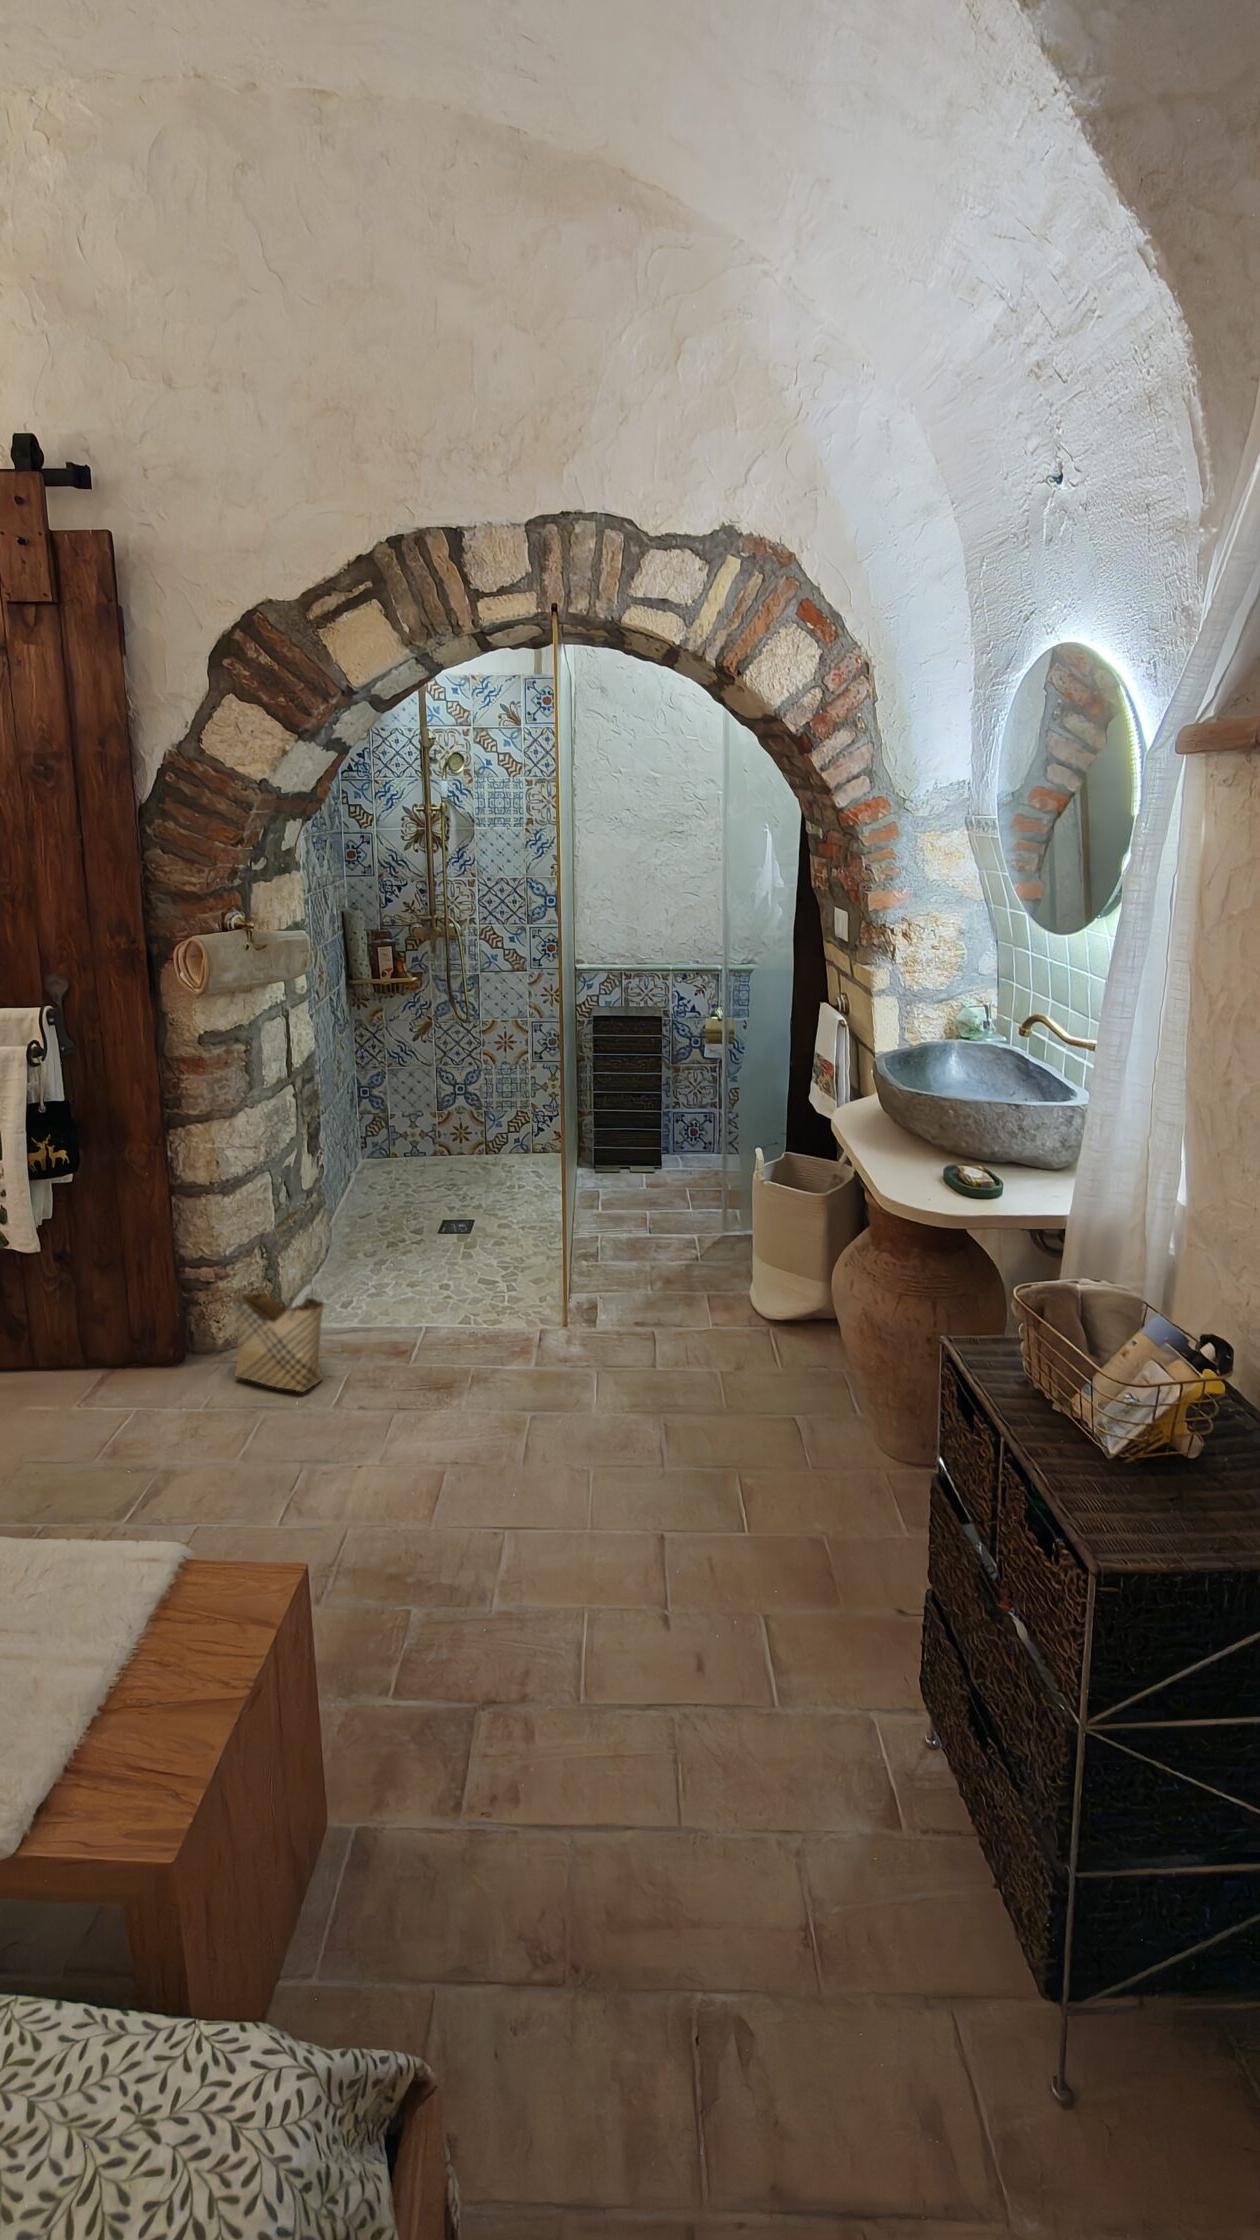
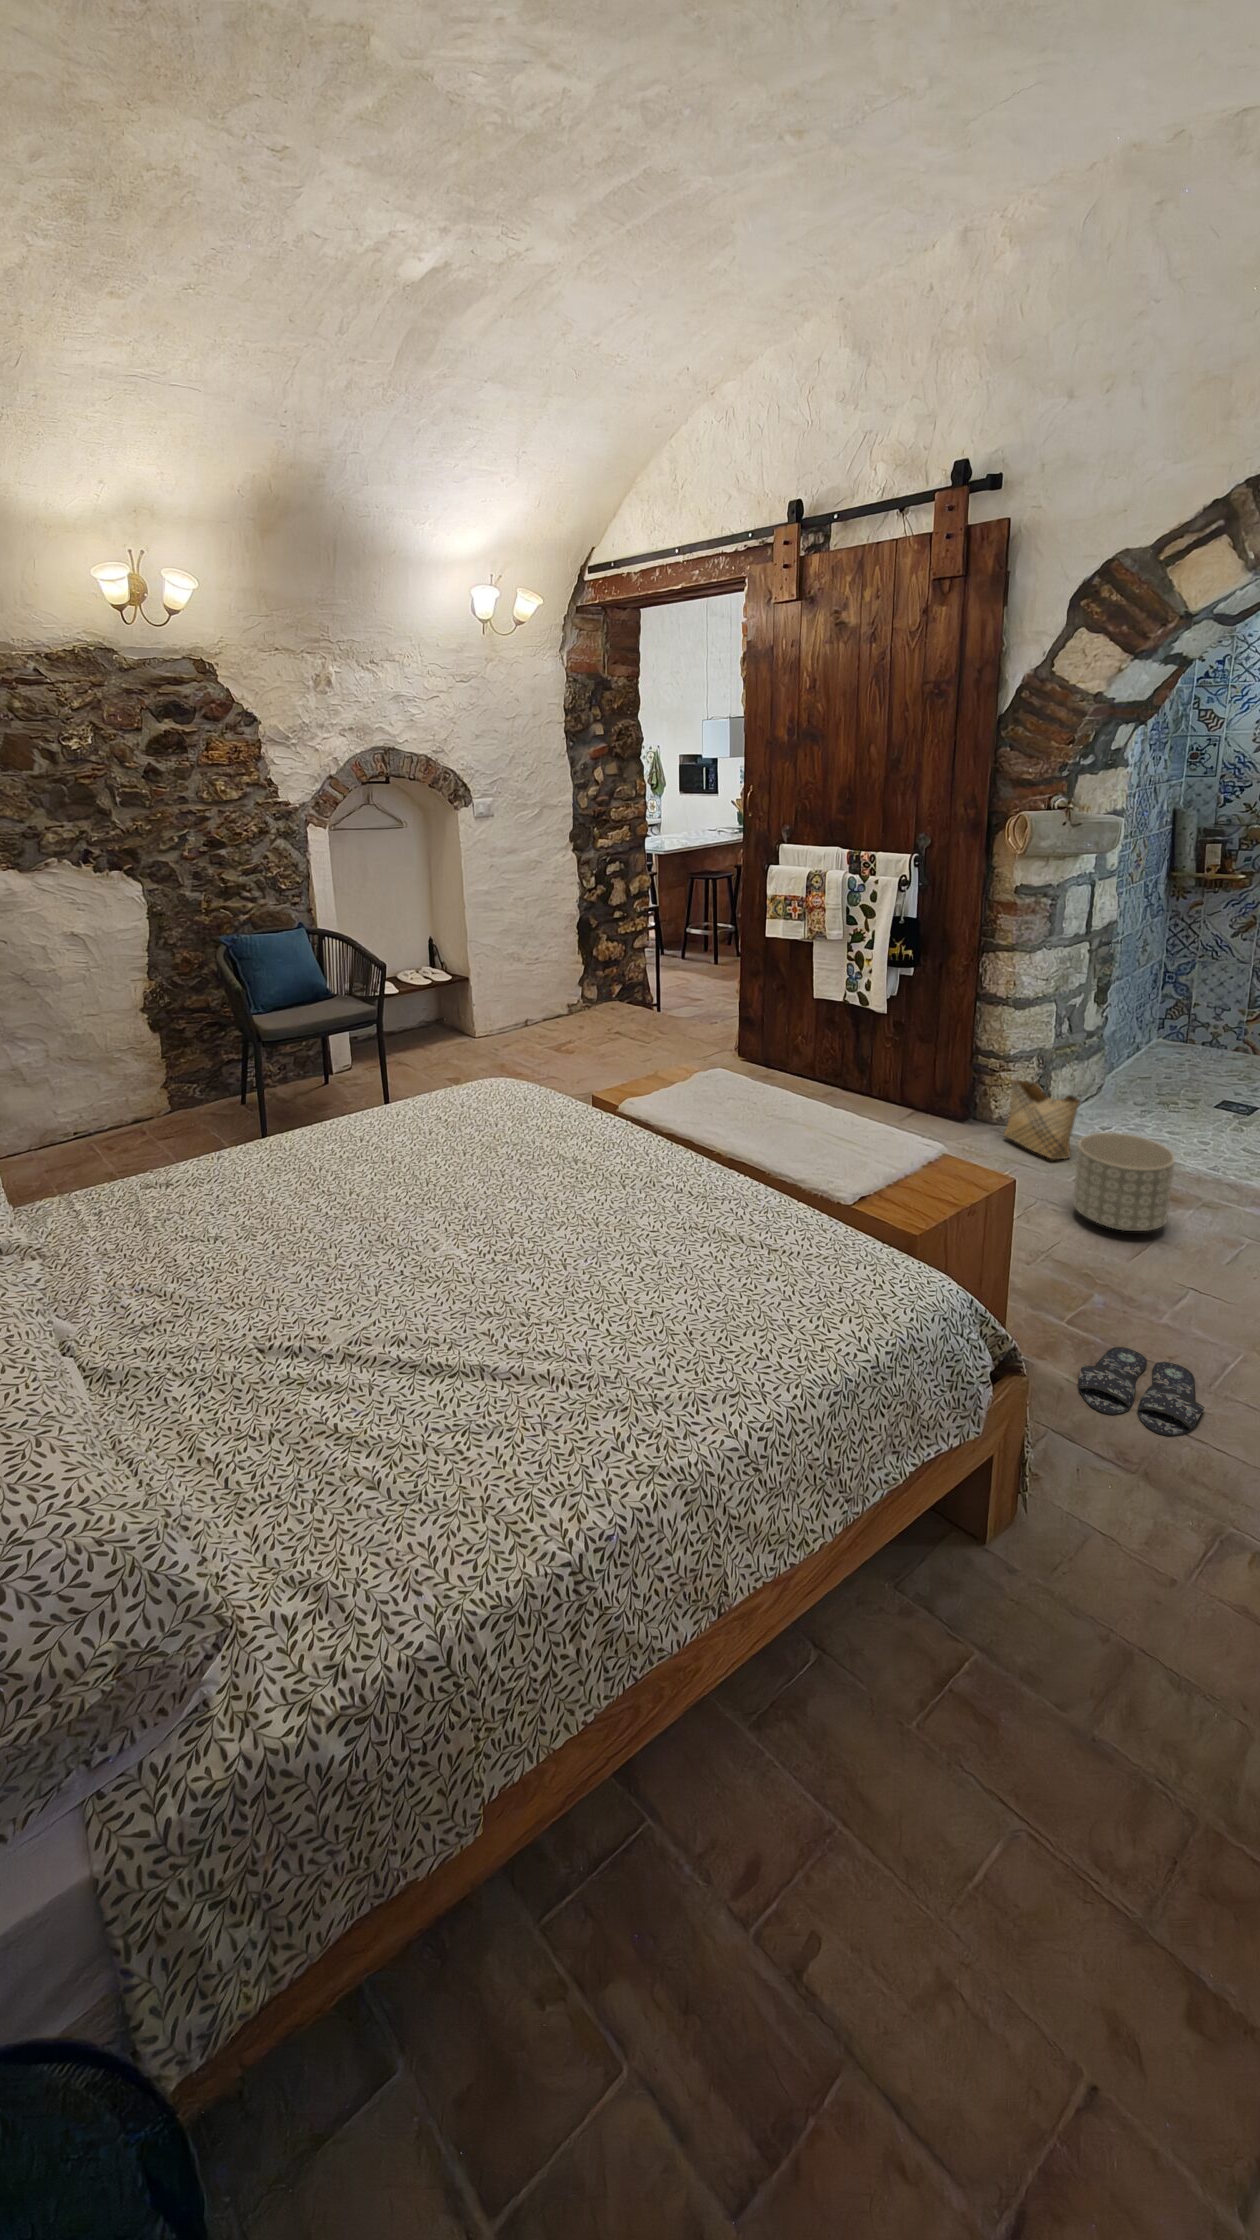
planter: none [342,1339,455,1479] -> present [1073,1132,1175,1231]
slippers: none [434,1673,583,1828] -> present [1079,1347,1205,1436]

